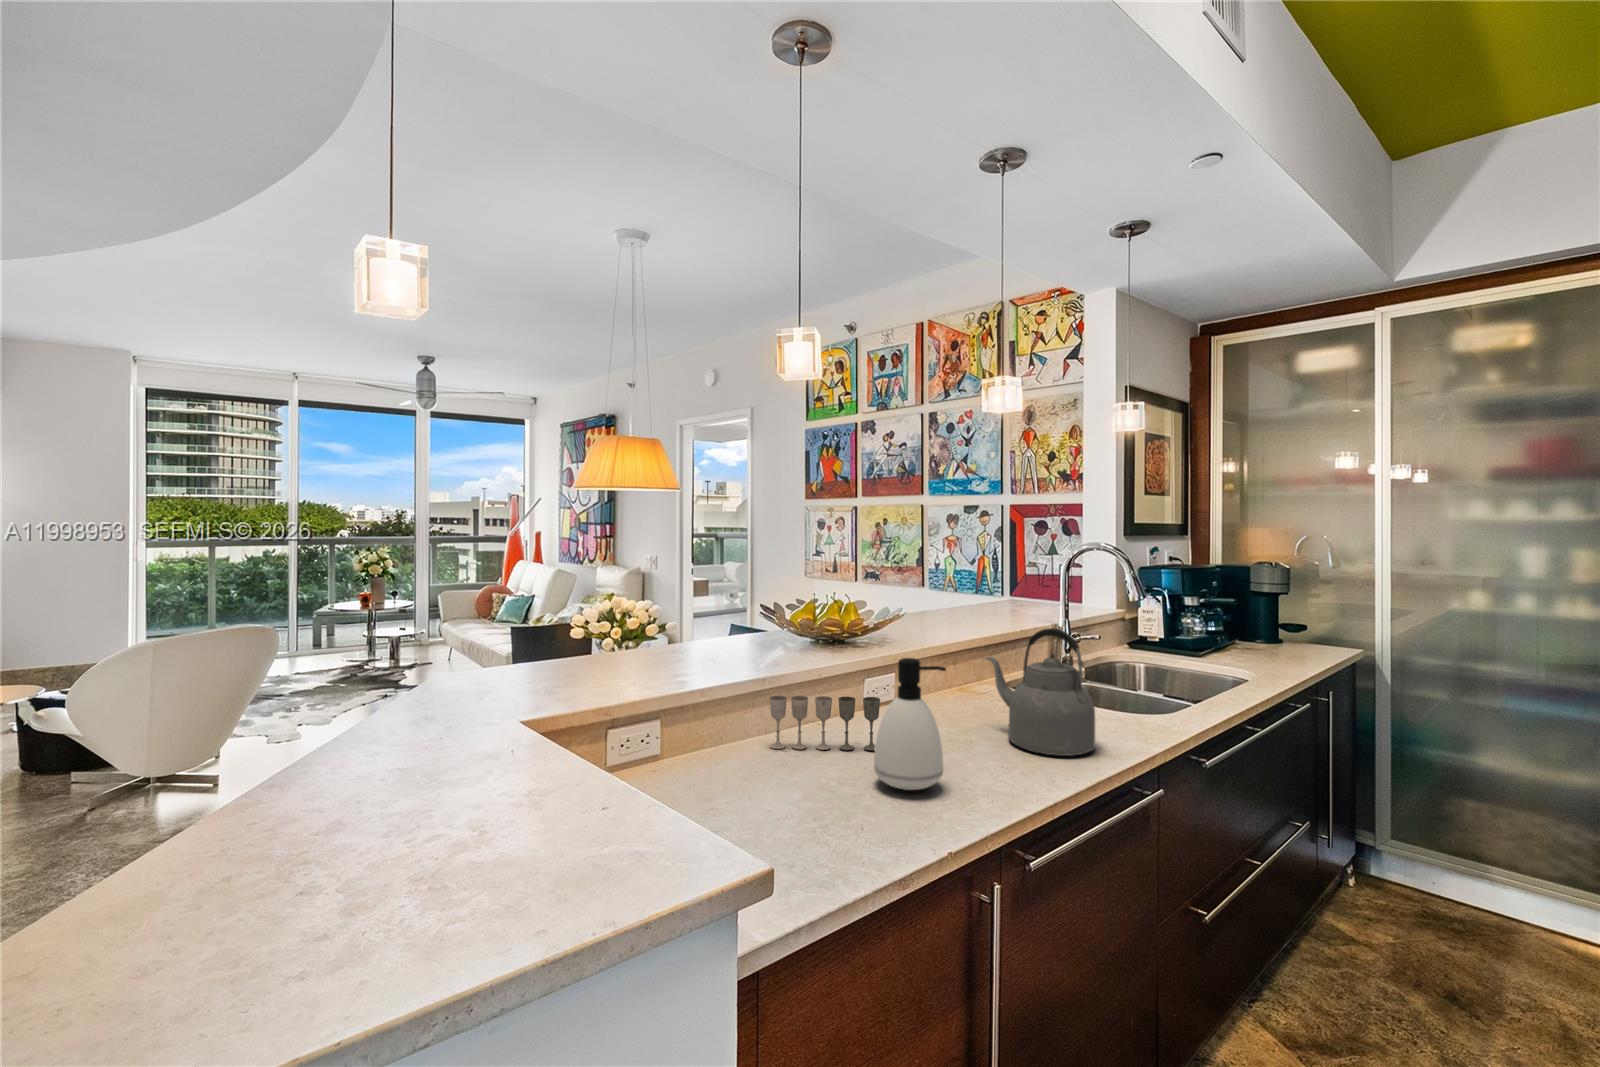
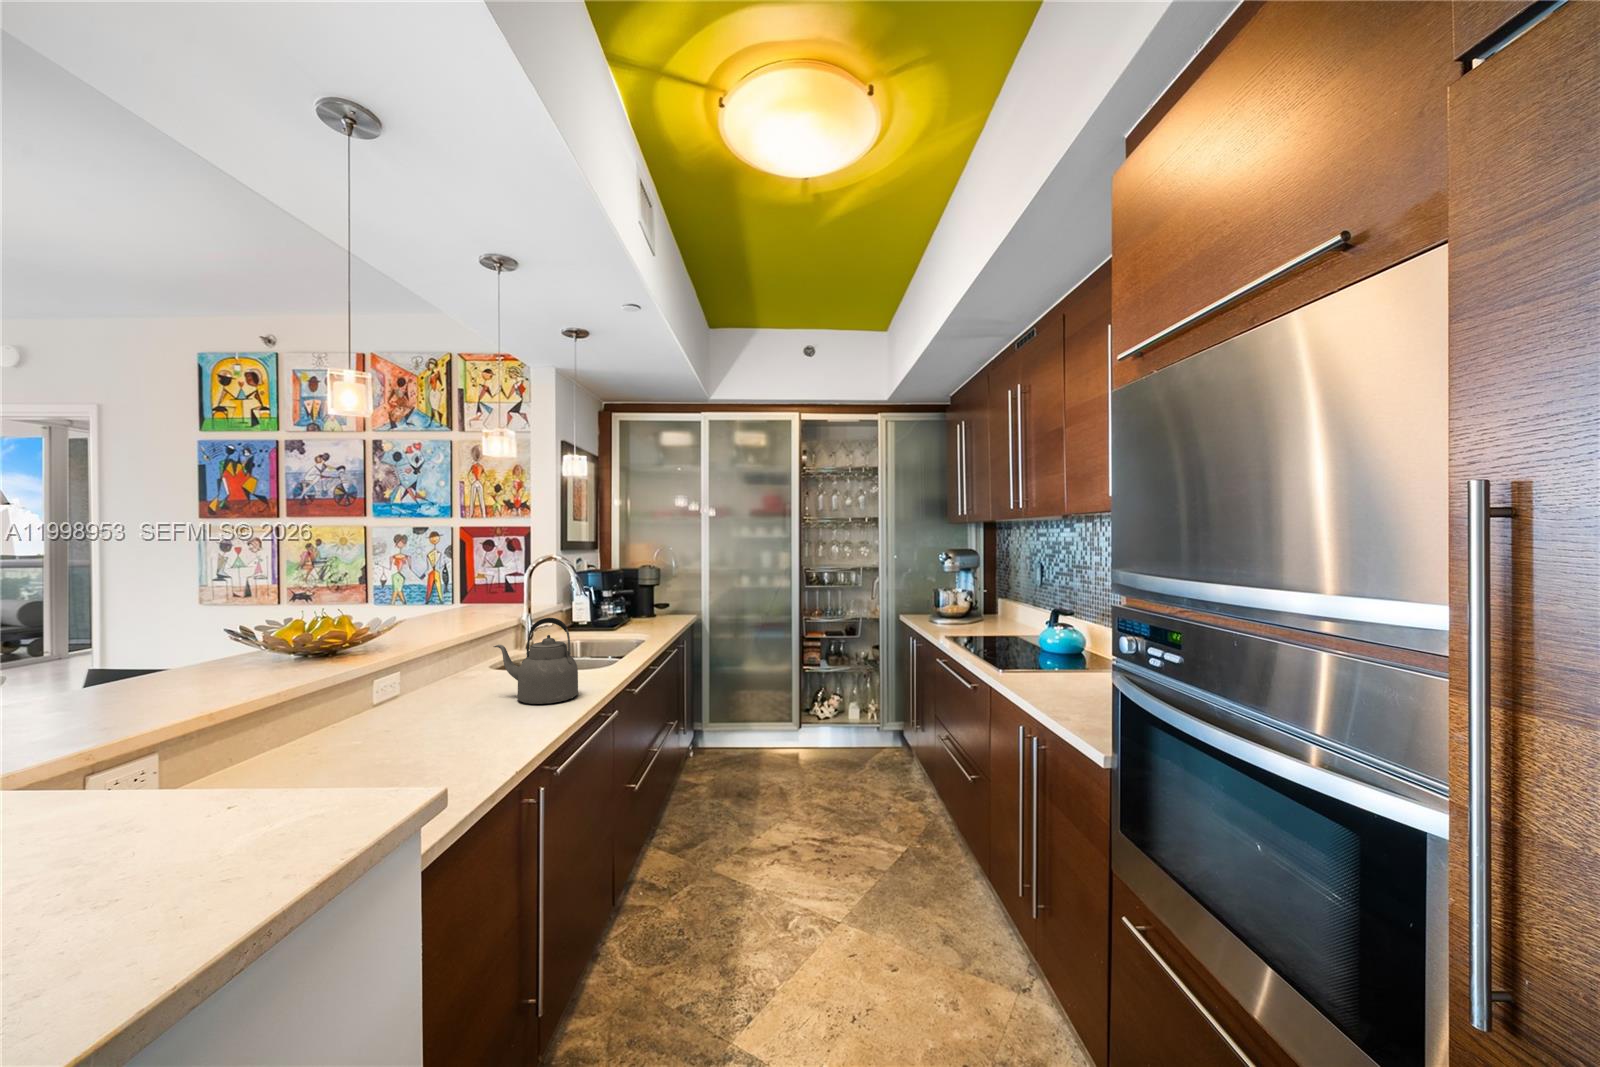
soap dispenser: present [874,658,946,790] -> none [435,648,495,746]
wine glass: present [770,696,880,751] -> none [309,688,421,752]

